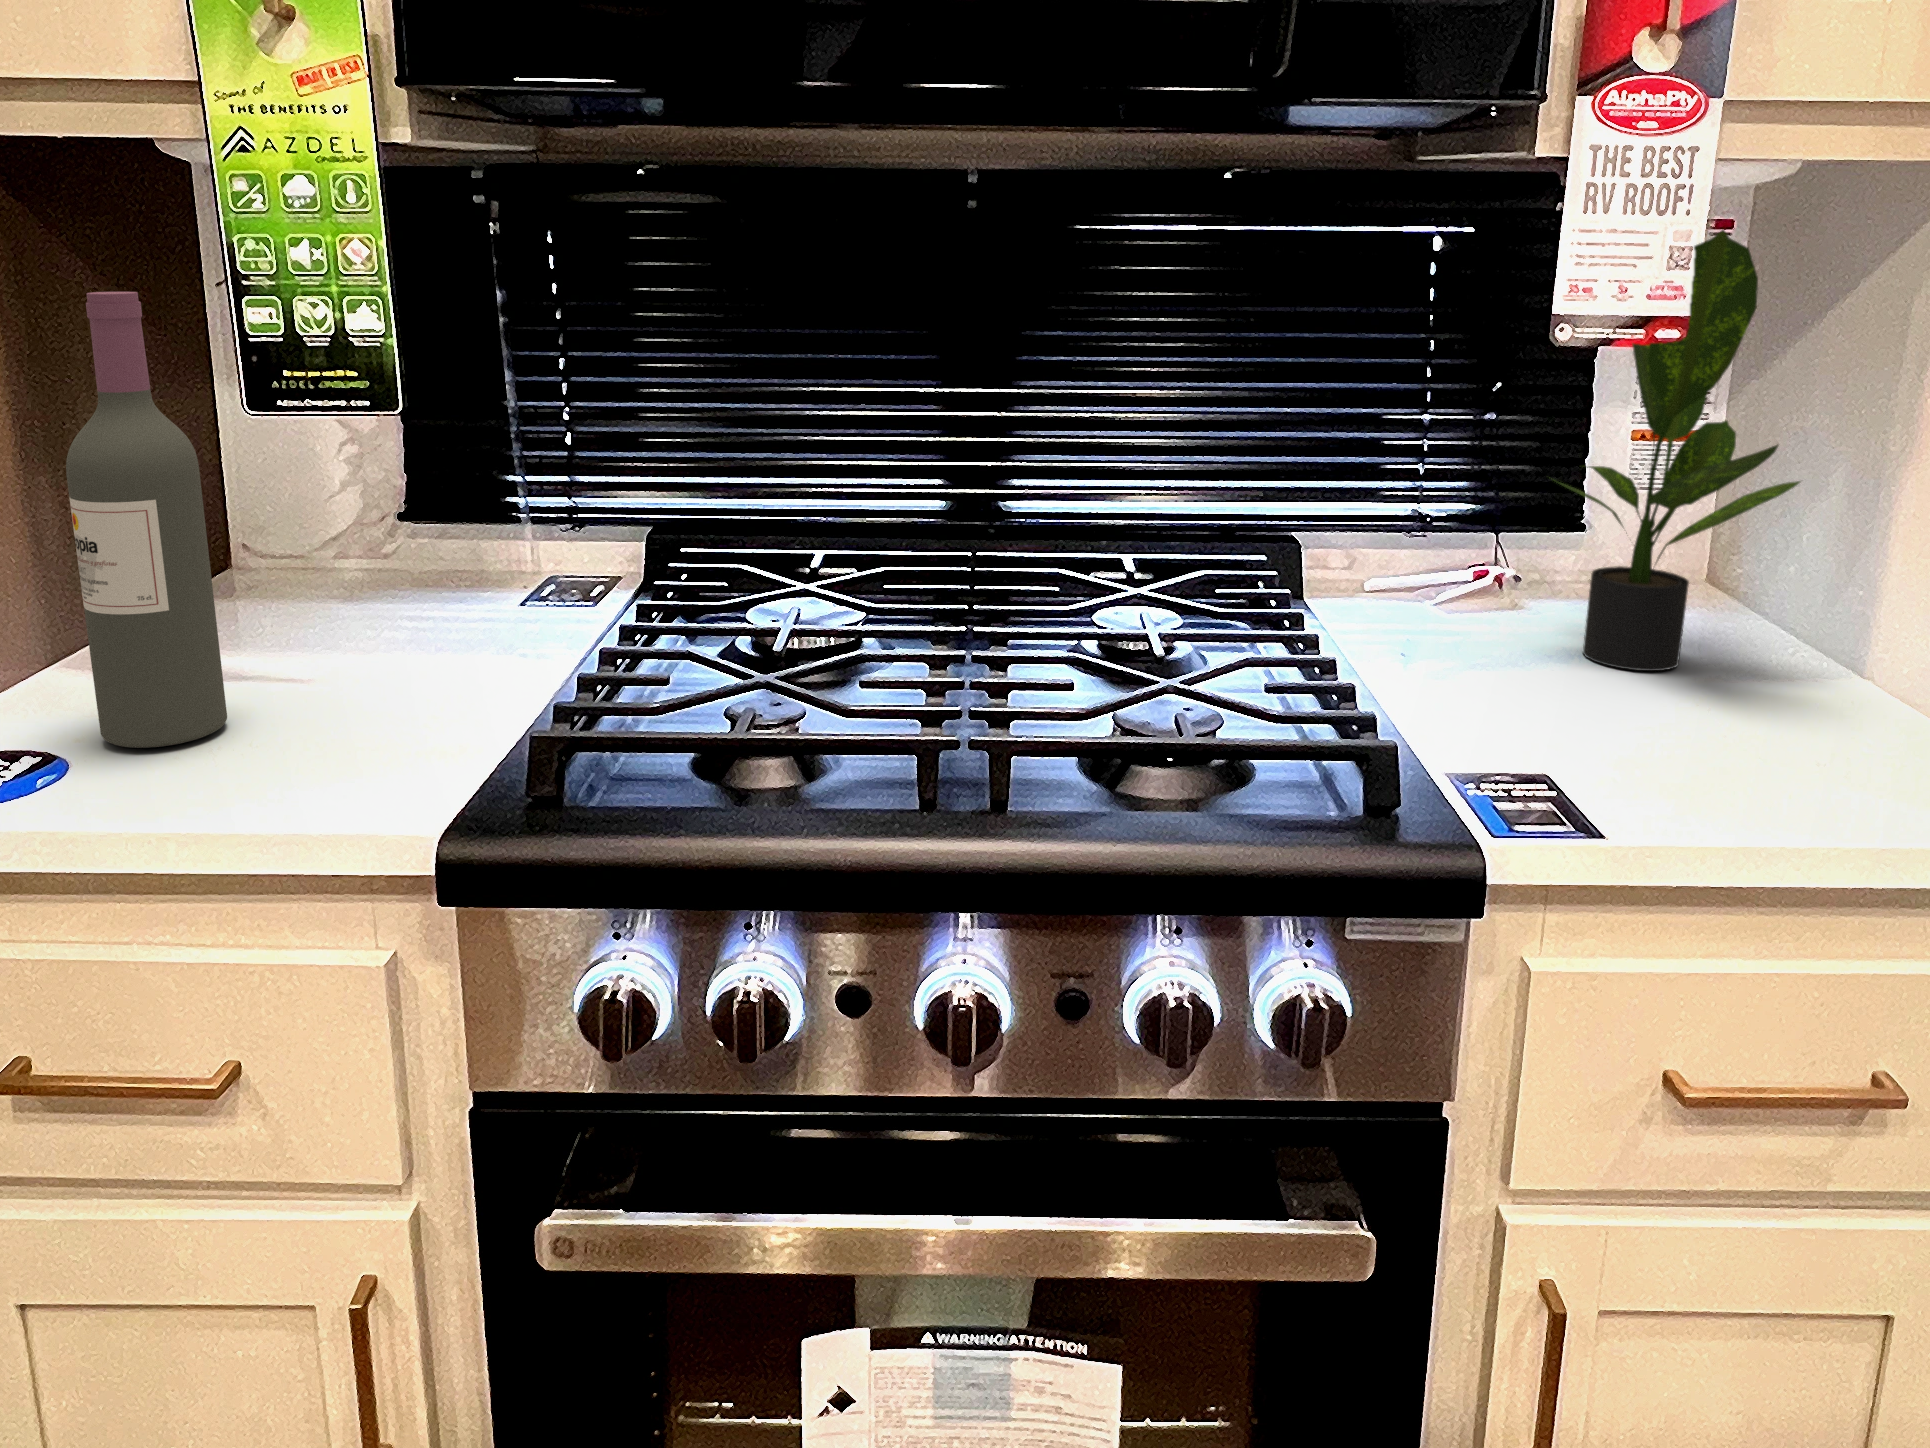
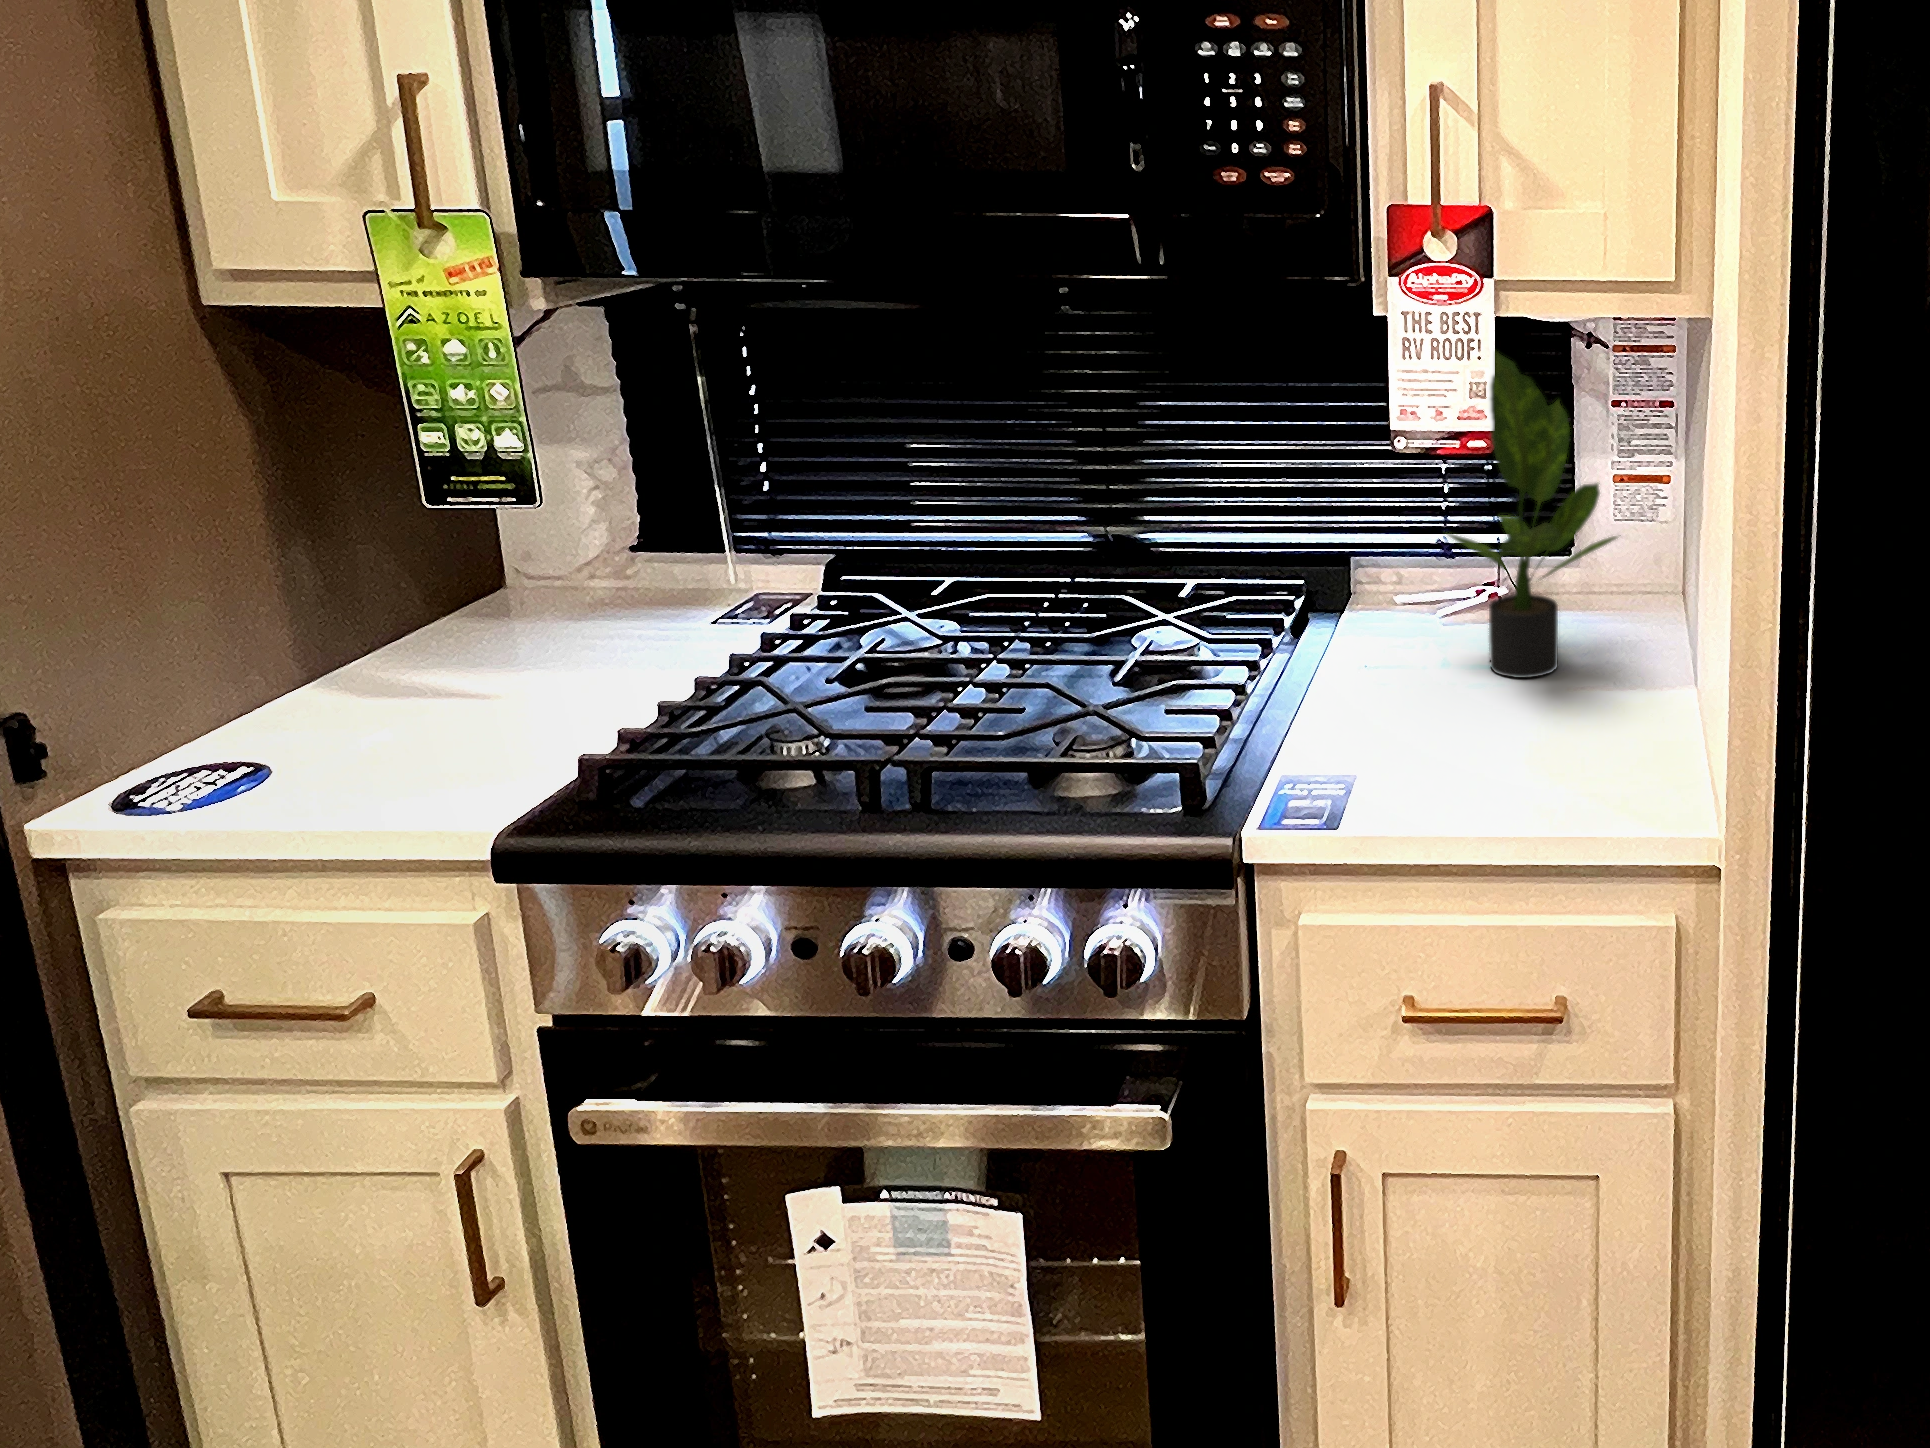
wine bottle: present [66,292,227,748] -> none [263,440,401,766]

